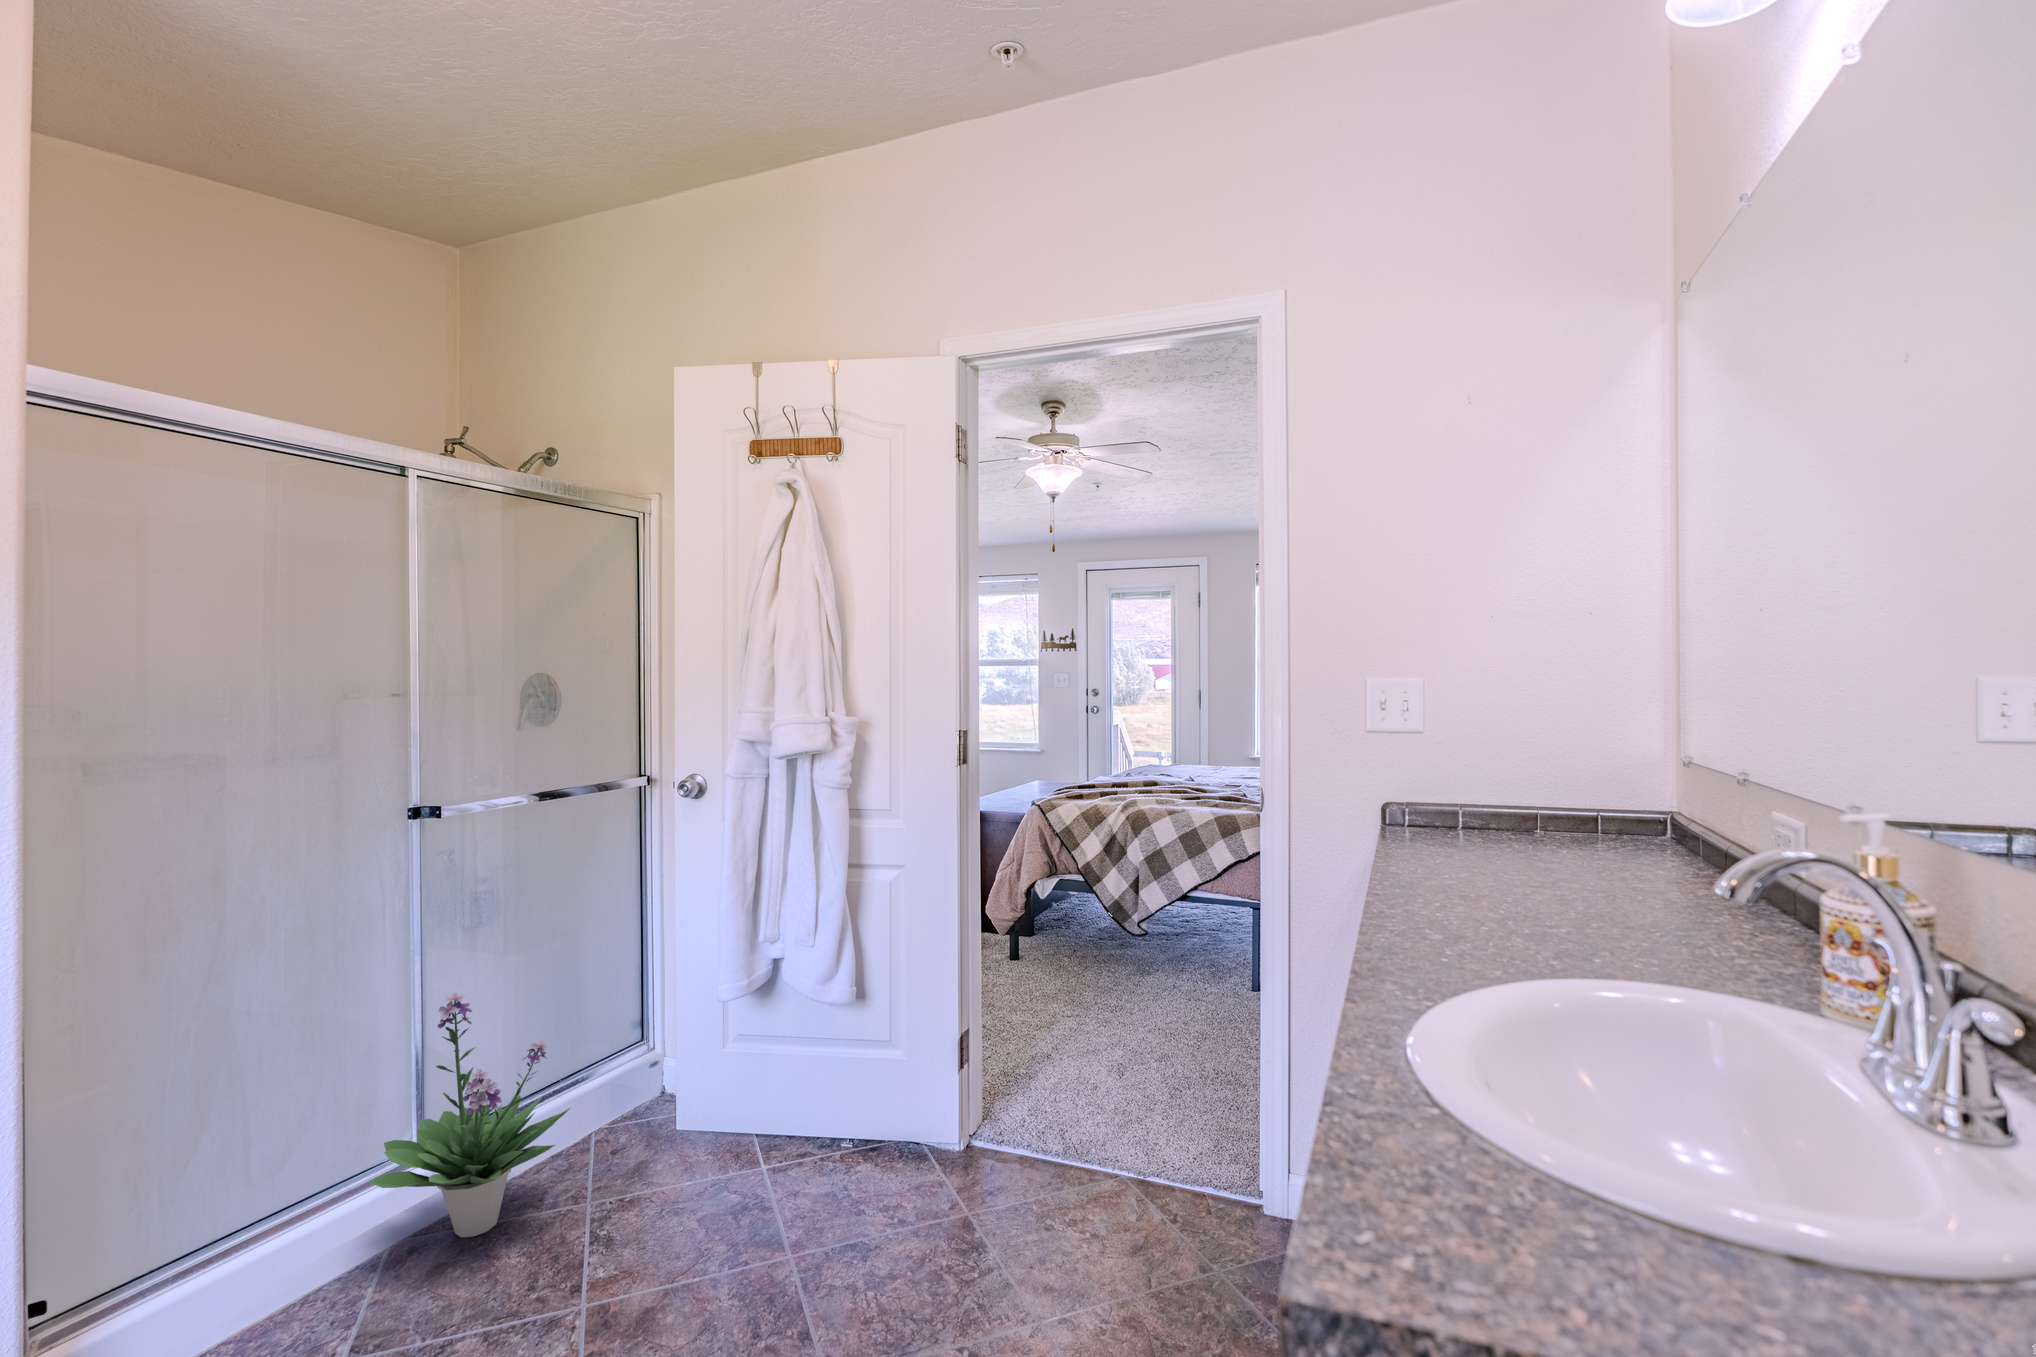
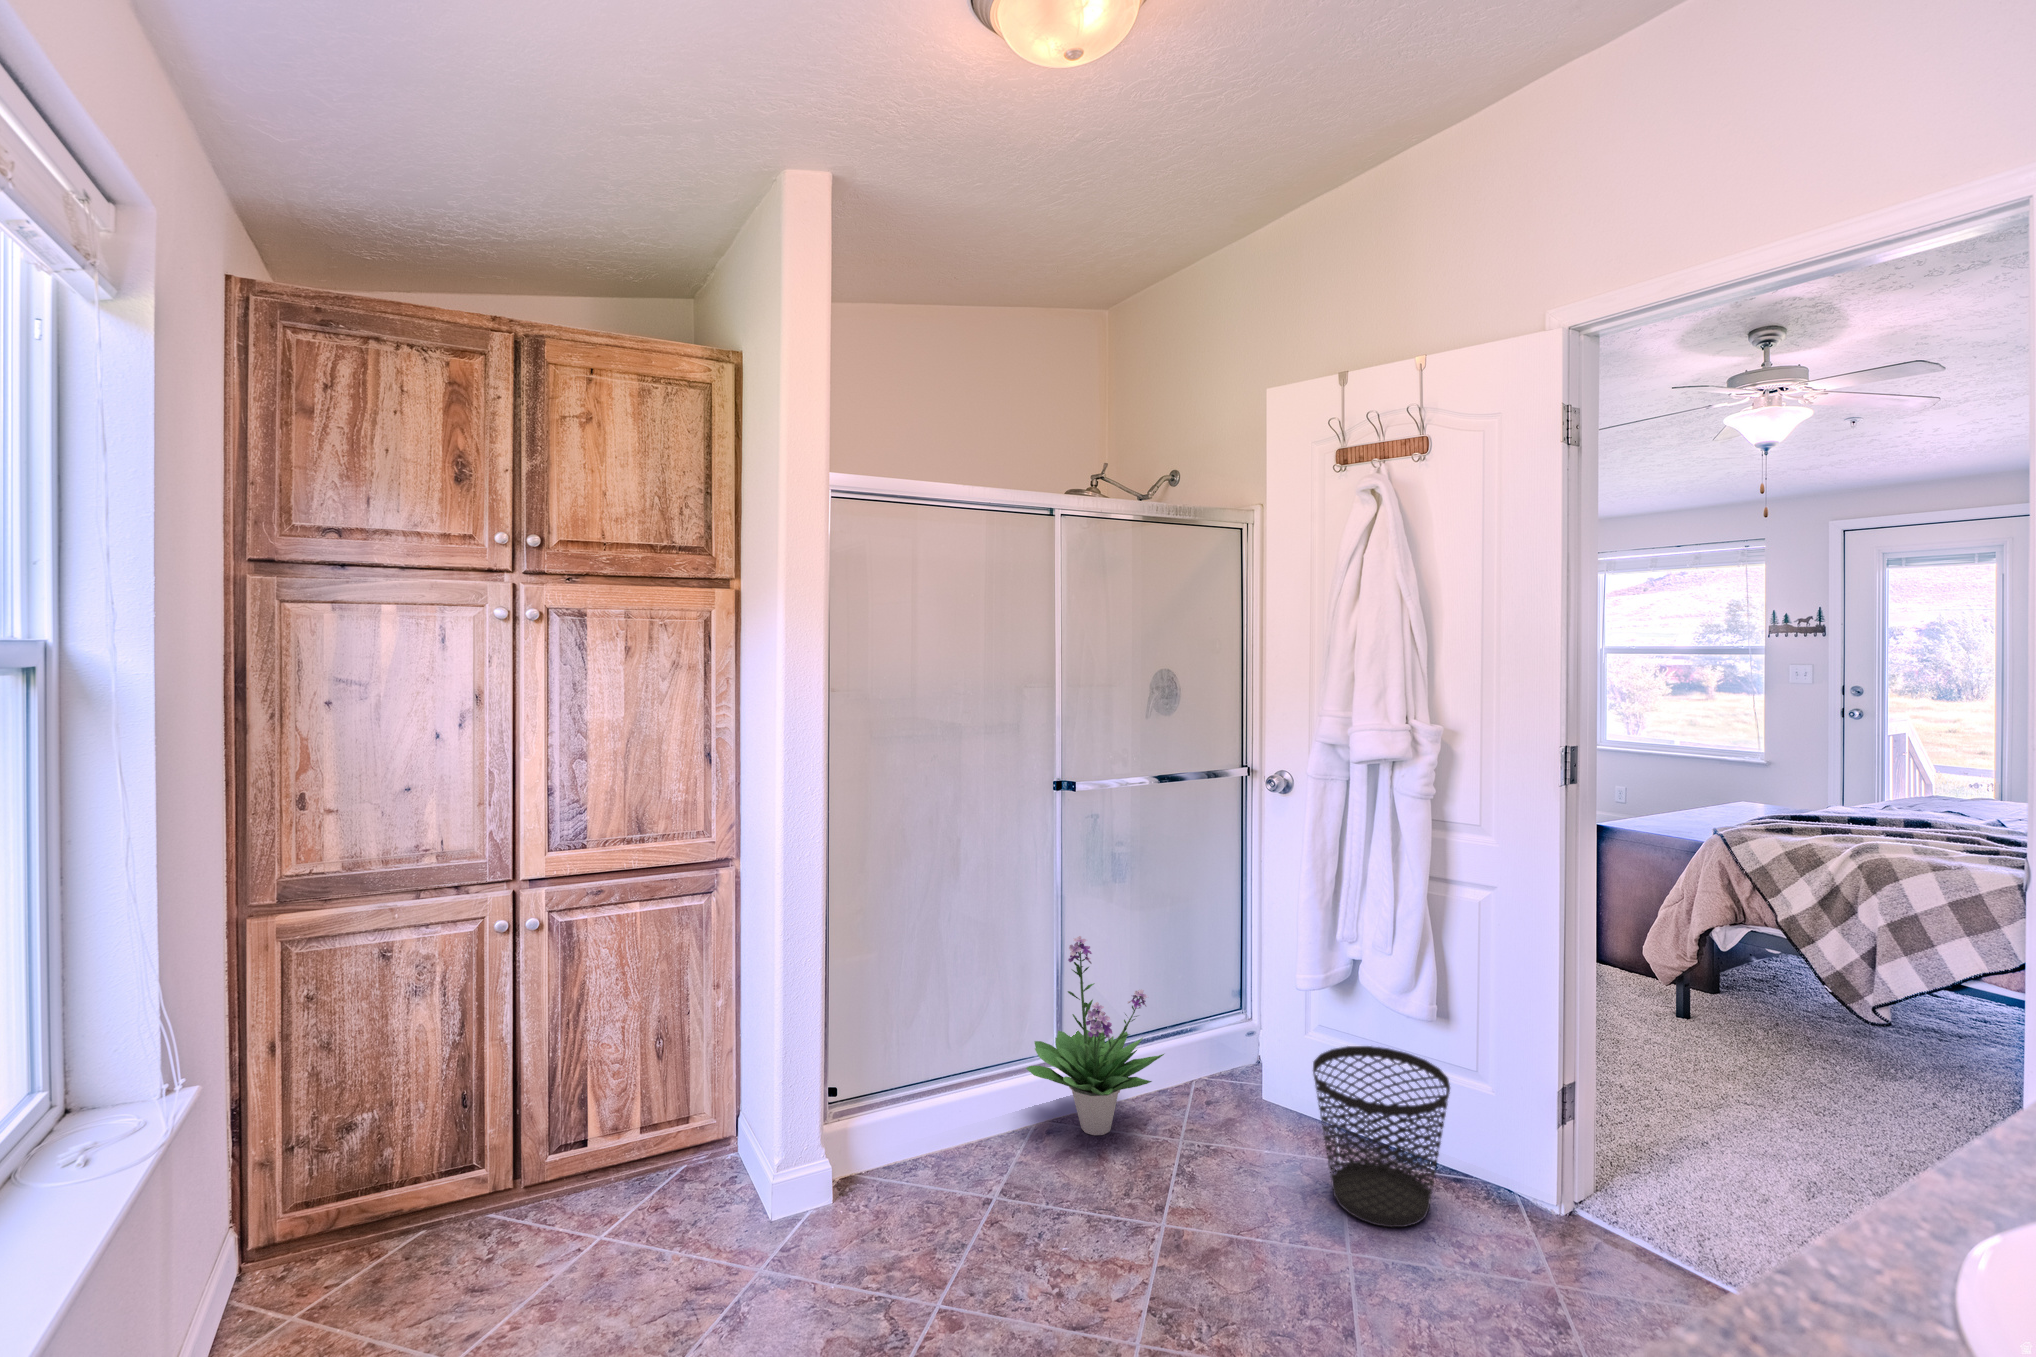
wastebasket: none [744,1035,875,1218] -> present [1313,1046,1450,1227]

